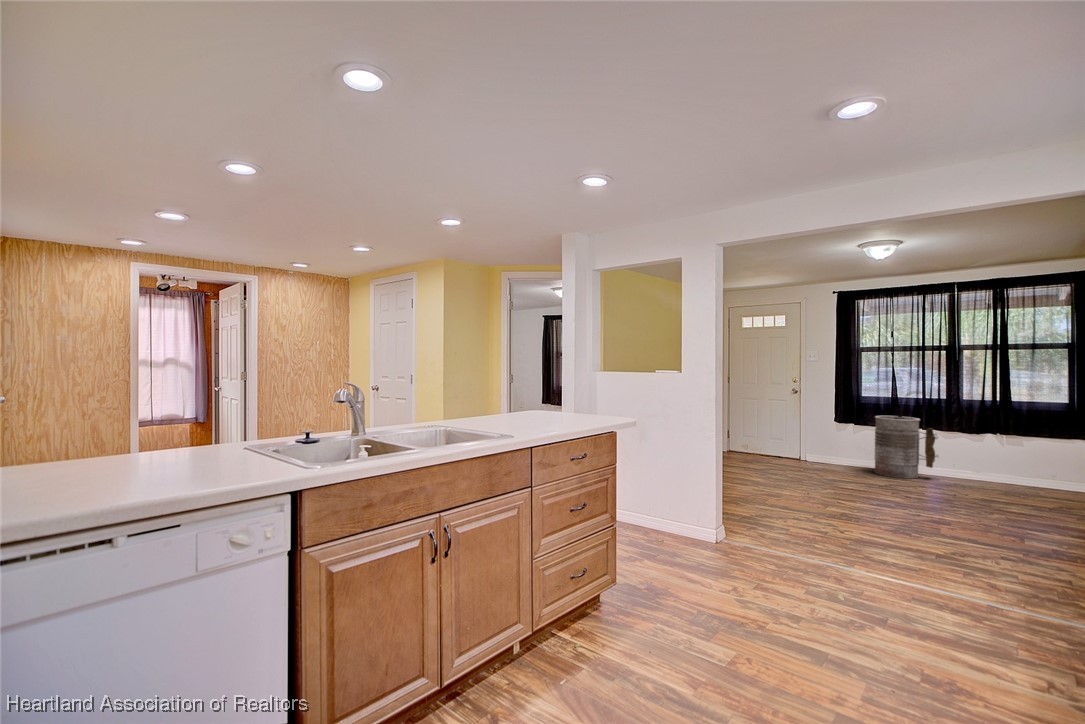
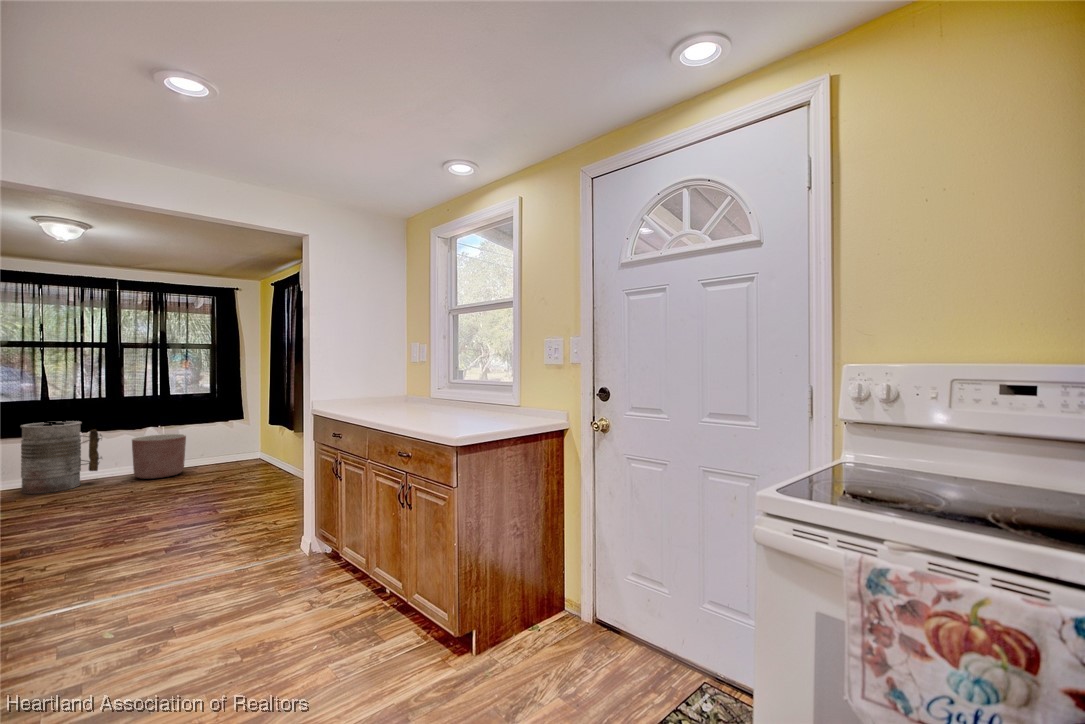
planter: none [965,443,1027,492] -> present [132,434,186,479]

